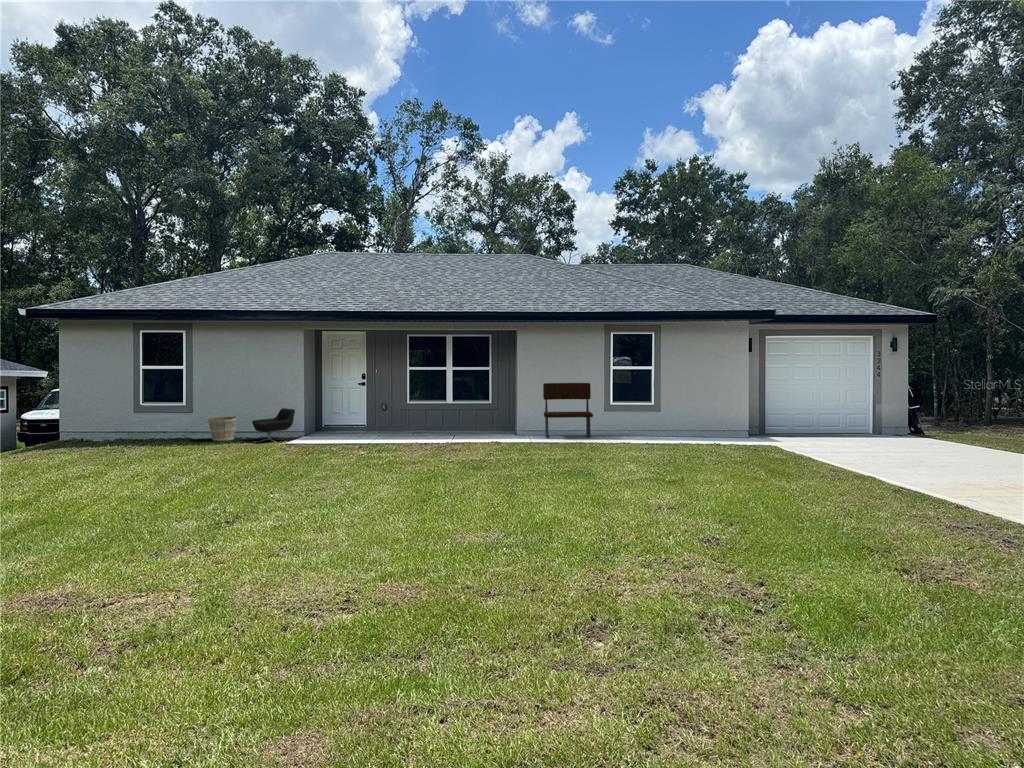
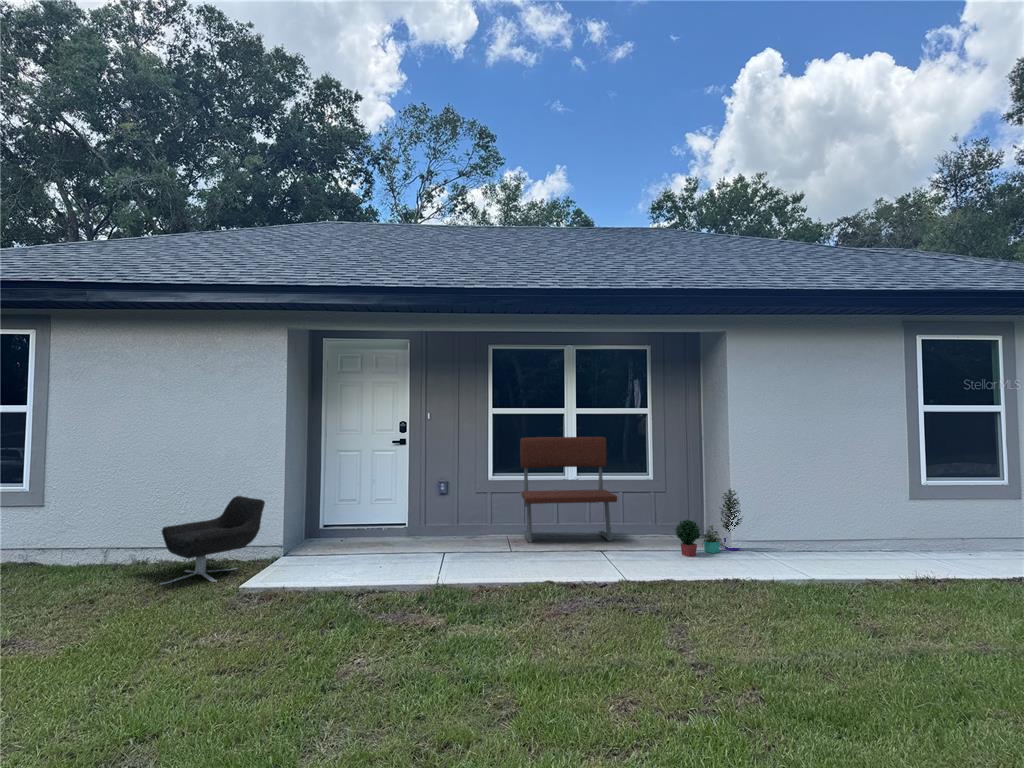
bench: present [543,383,593,438] -> present [520,437,617,543]
potted plant: none [483,406,519,437] -> present [675,488,742,557]
wooden bucket: present [208,416,237,441] -> none [53,515,129,579]

